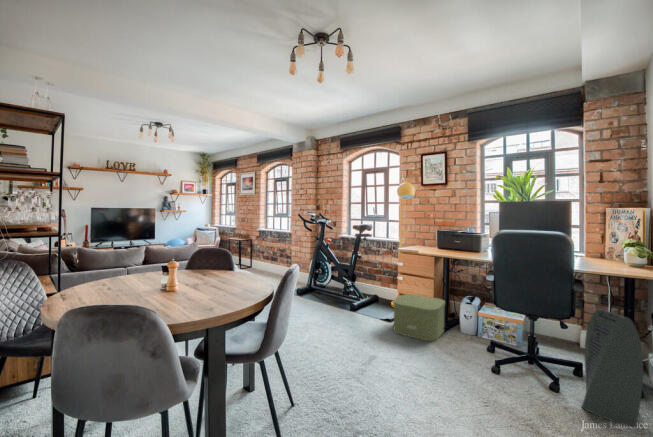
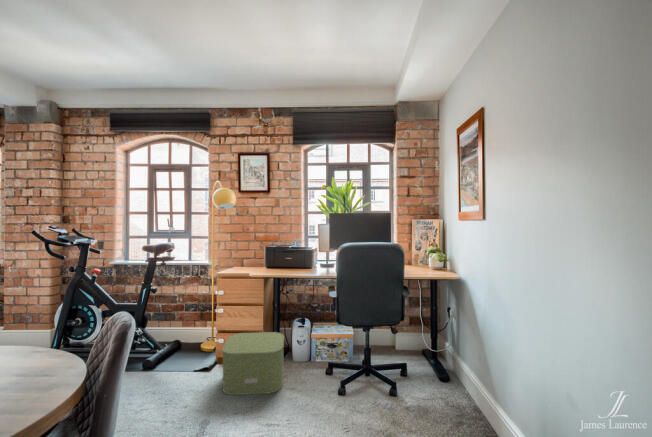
air purifier: present [582,309,643,427] -> none [436,318,486,426]

